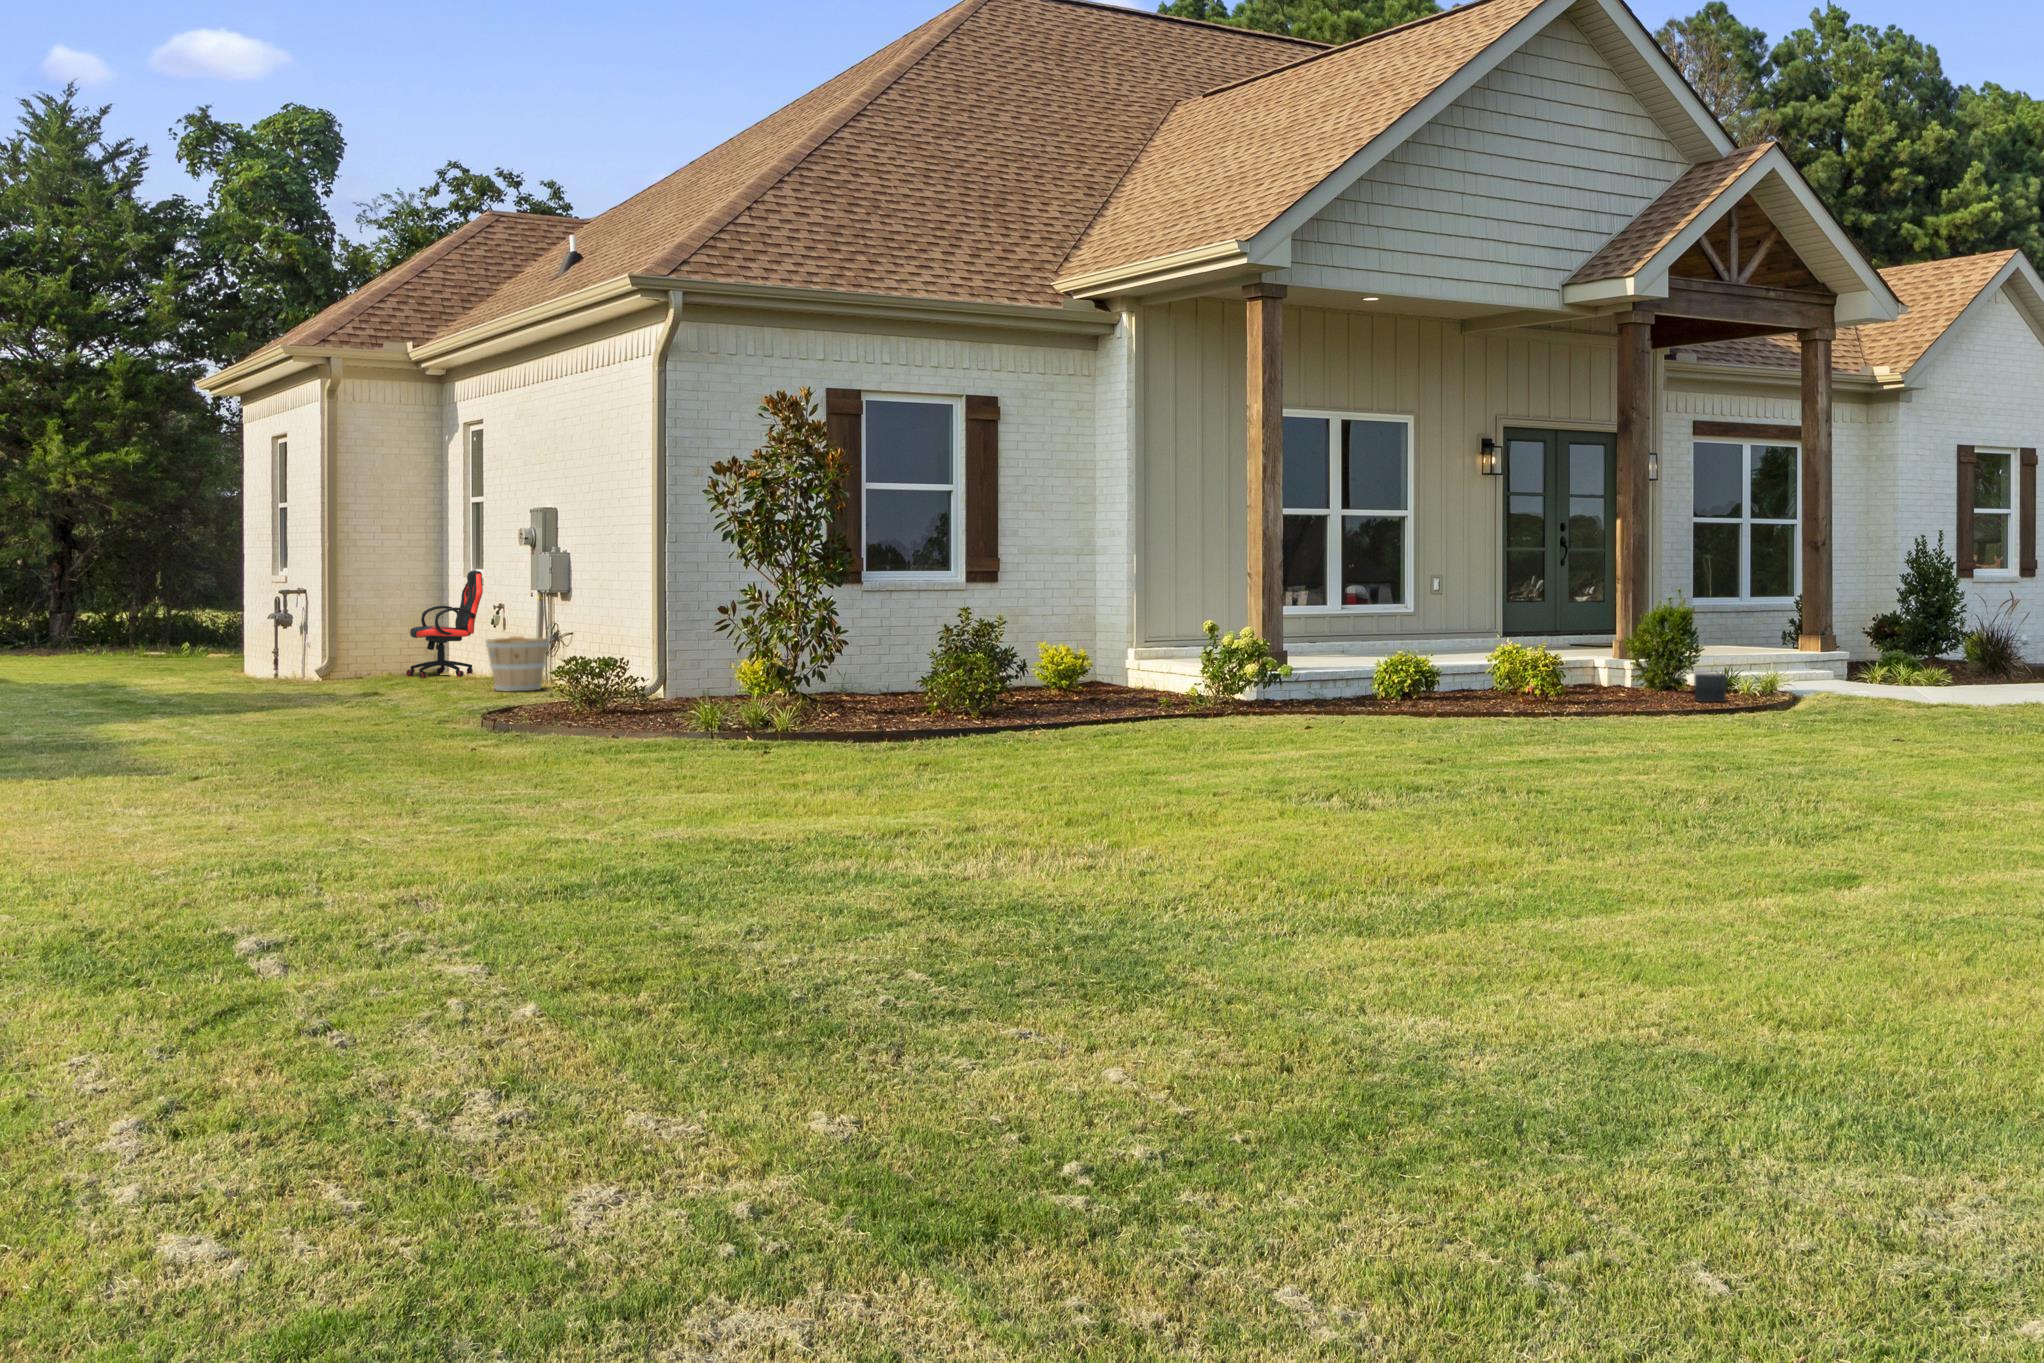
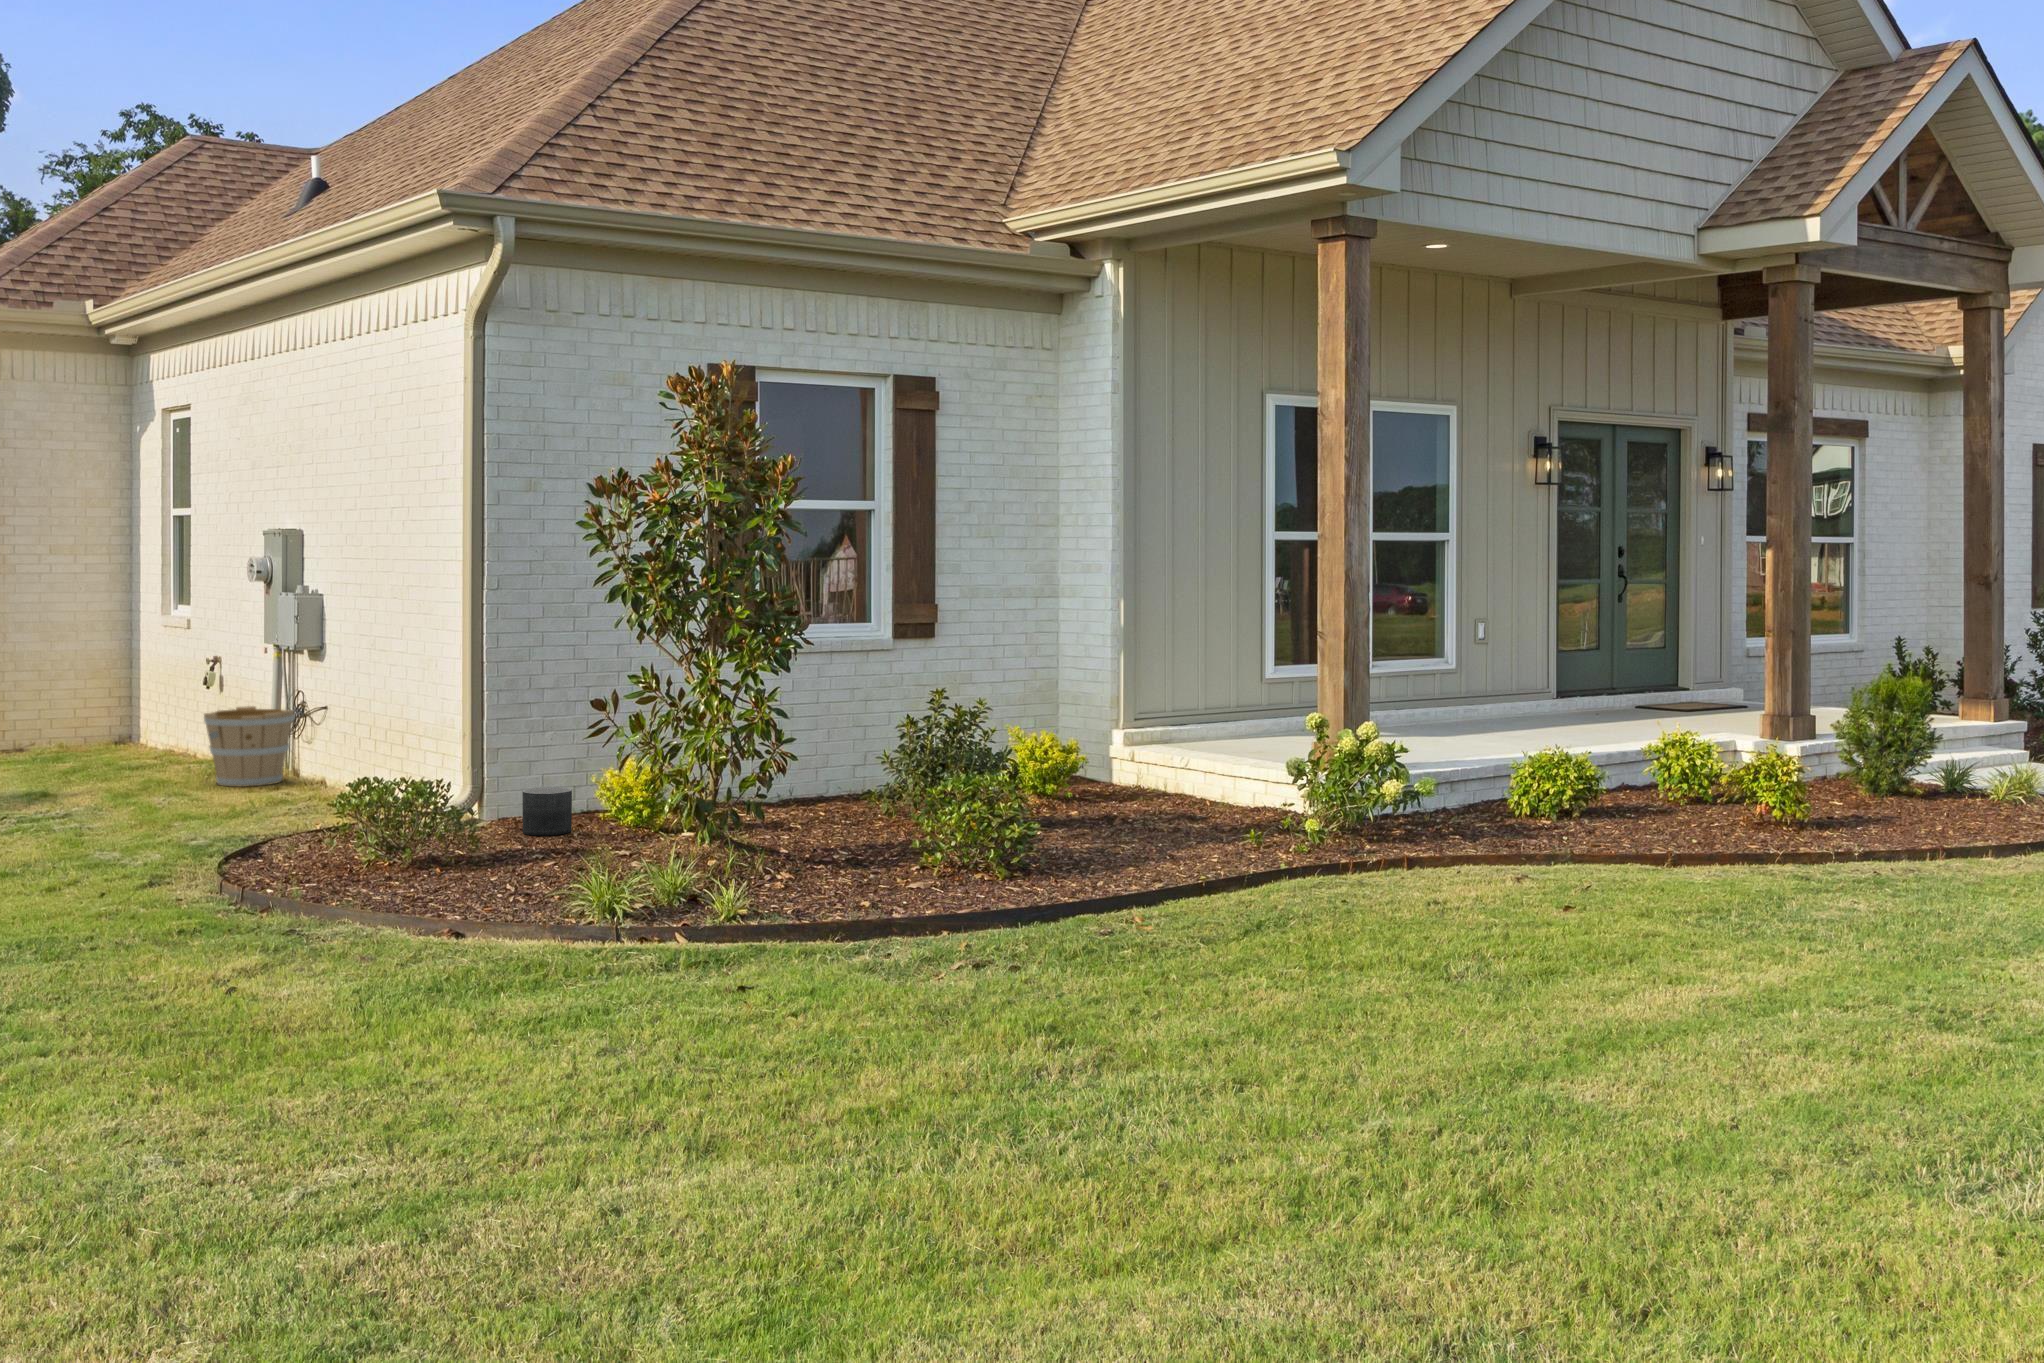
chair: present [406,571,483,678] -> none [88,609,193,757]
planter: present [1694,673,1726,702] -> present [522,787,572,836]

